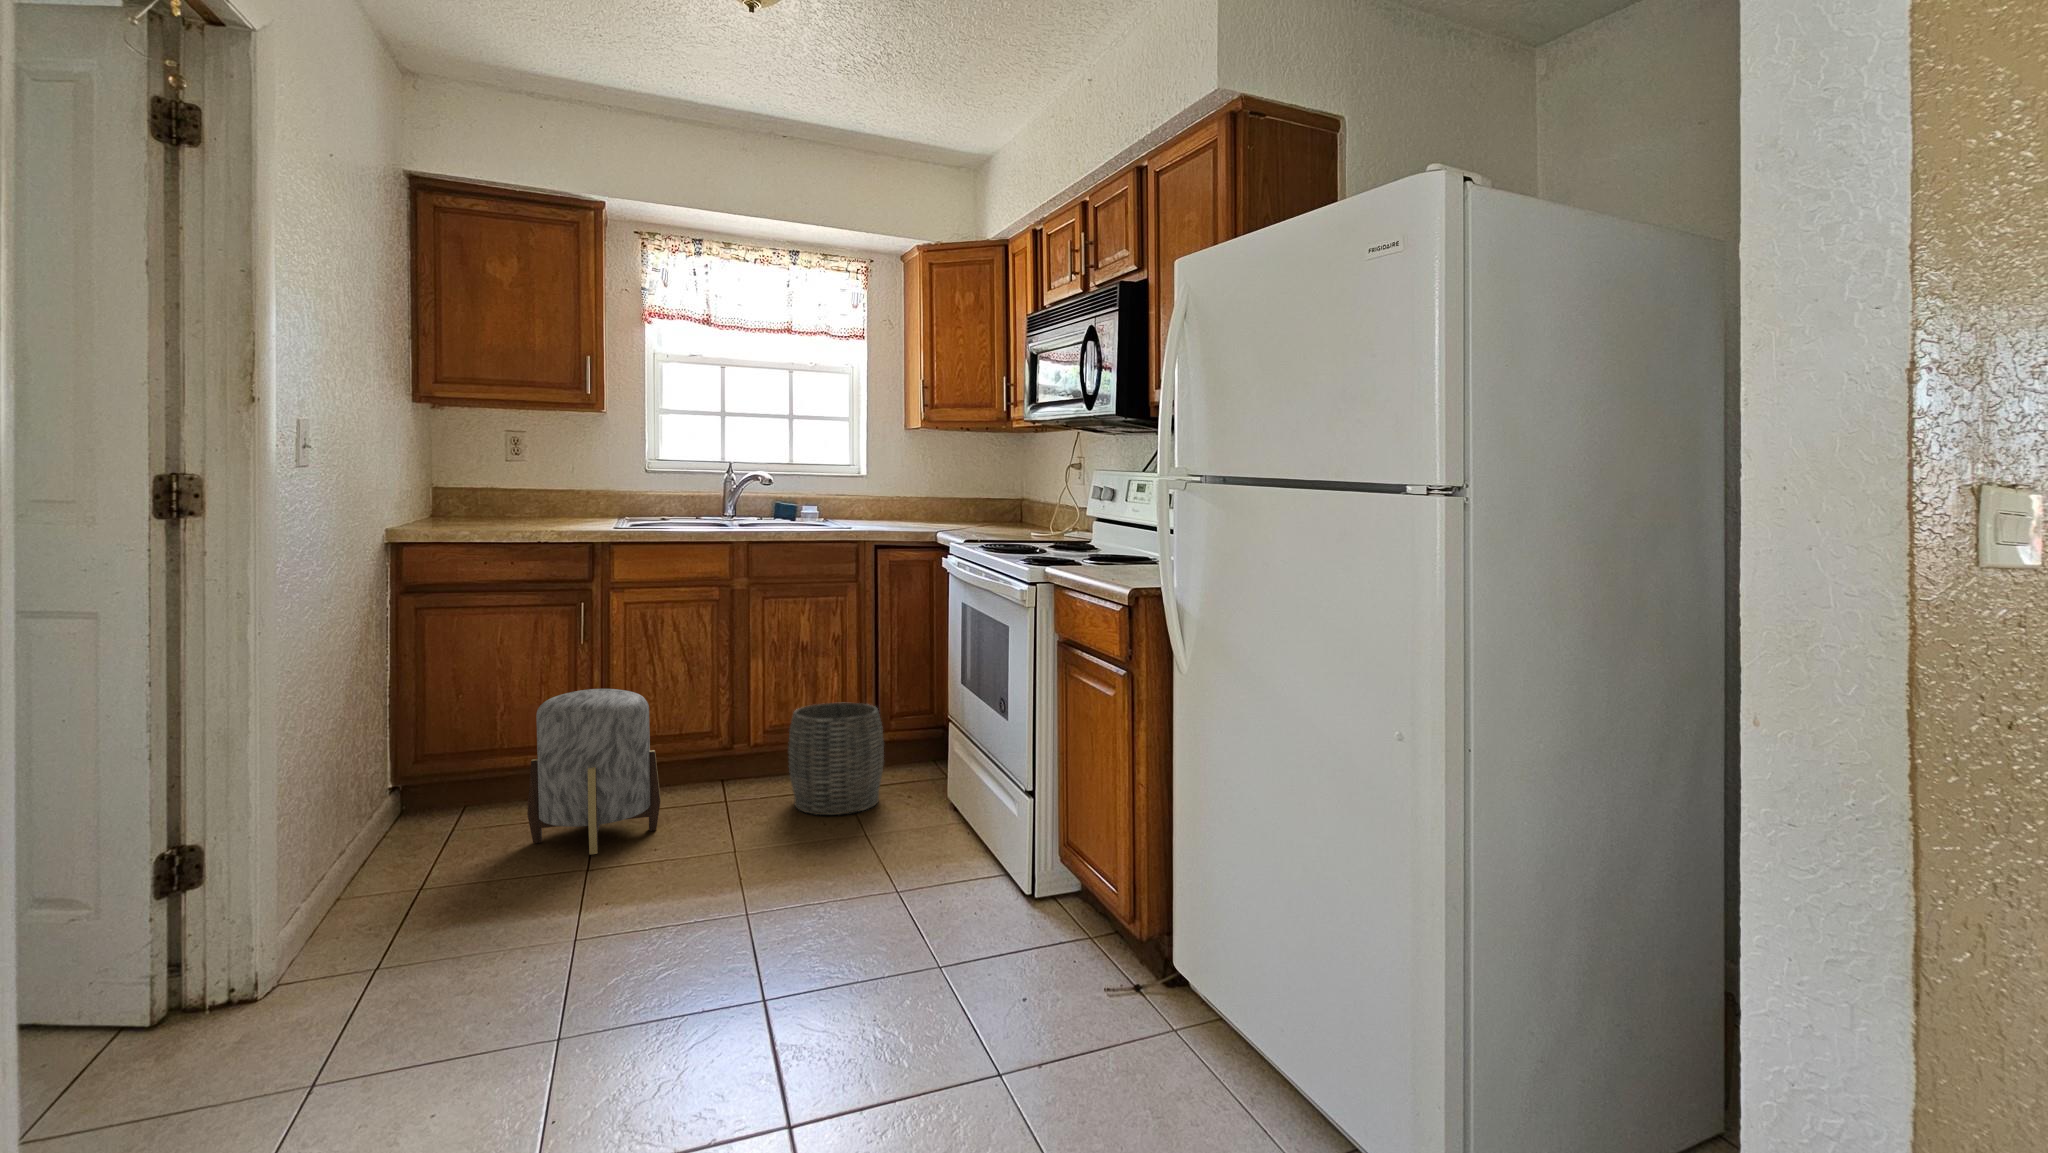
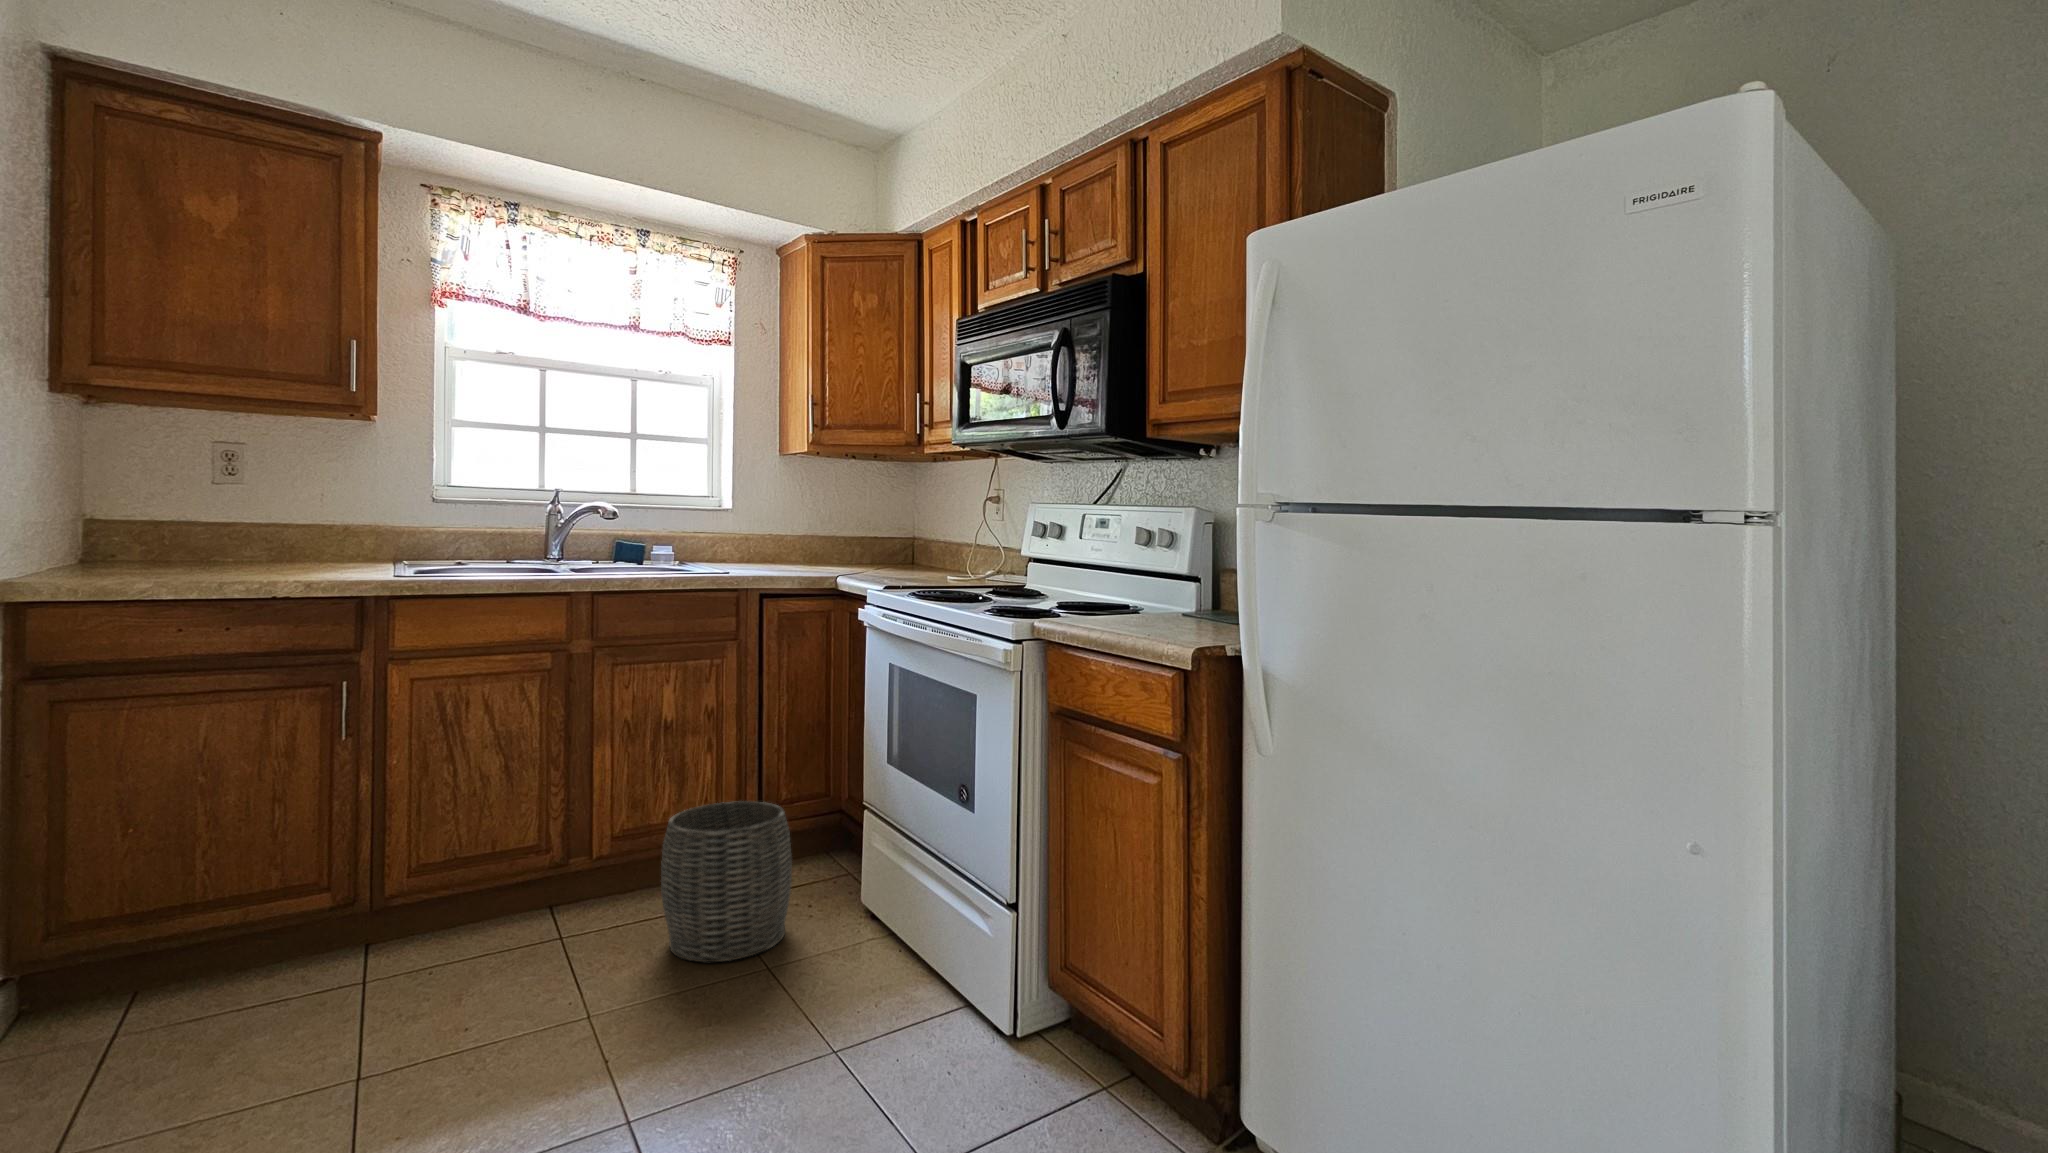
stool: present [527,689,661,854] -> none [248,815,475,1081]

